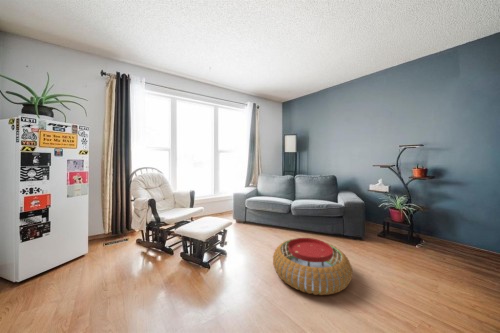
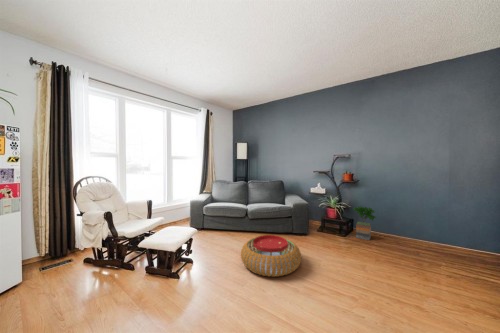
potted tree: none [442,211,490,264] -> present [353,207,376,240]

